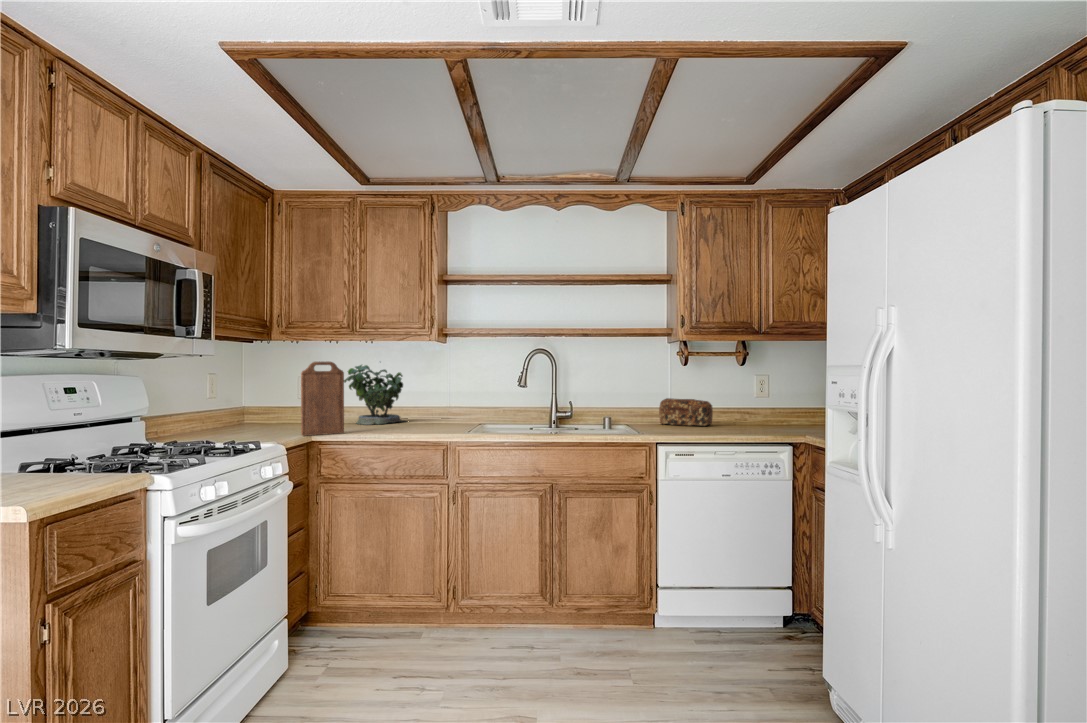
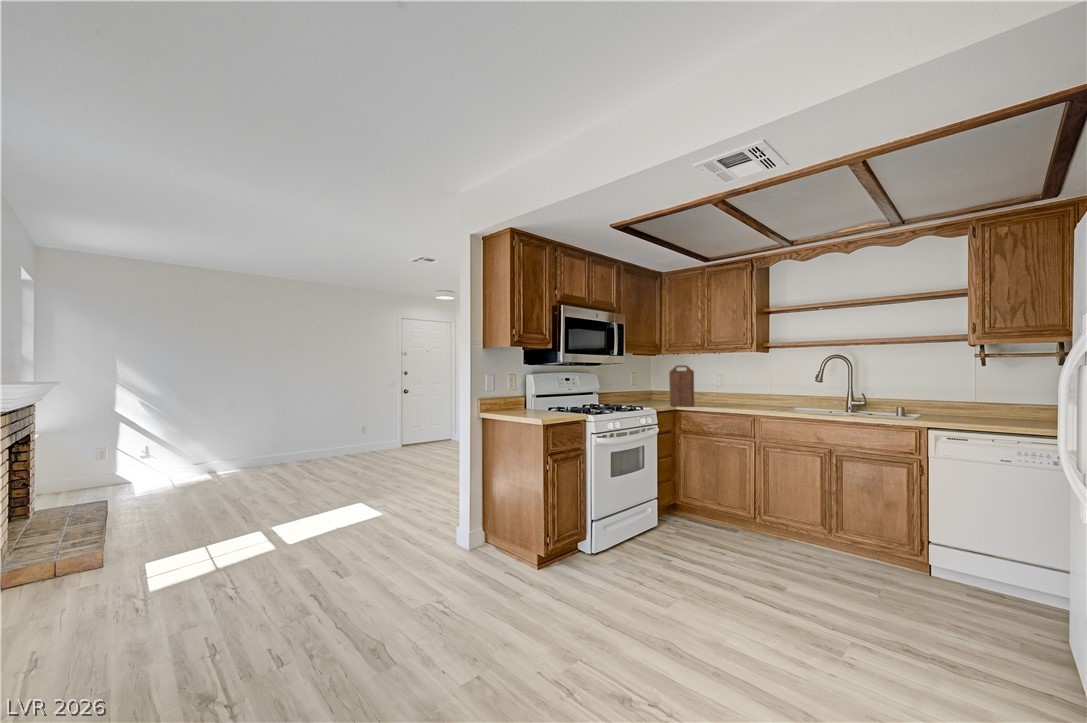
potted plant: present [344,365,405,425] -> none [702,365,744,404]
bread loaf: present [659,398,713,426] -> none [956,394,1023,419]

